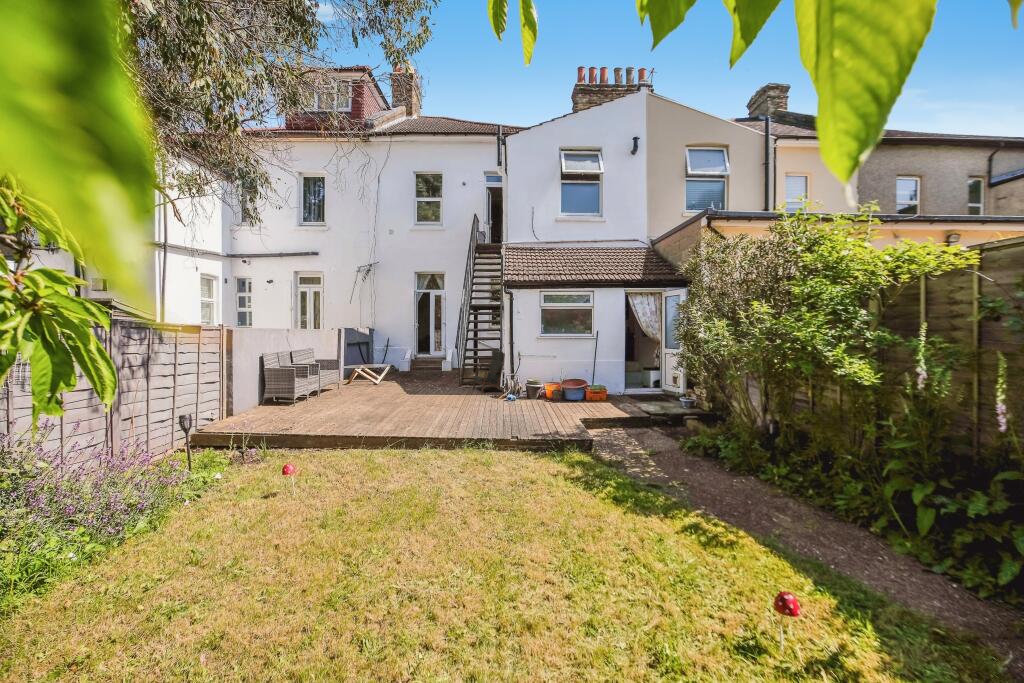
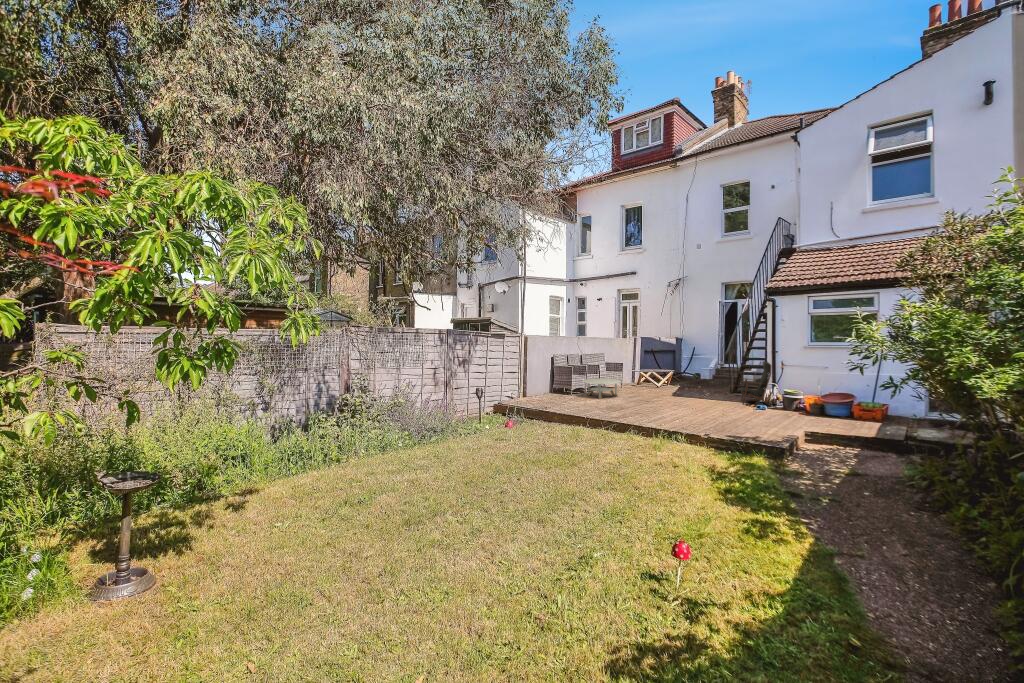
round table: none [306,379,358,407] -> present [582,379,621,399]

